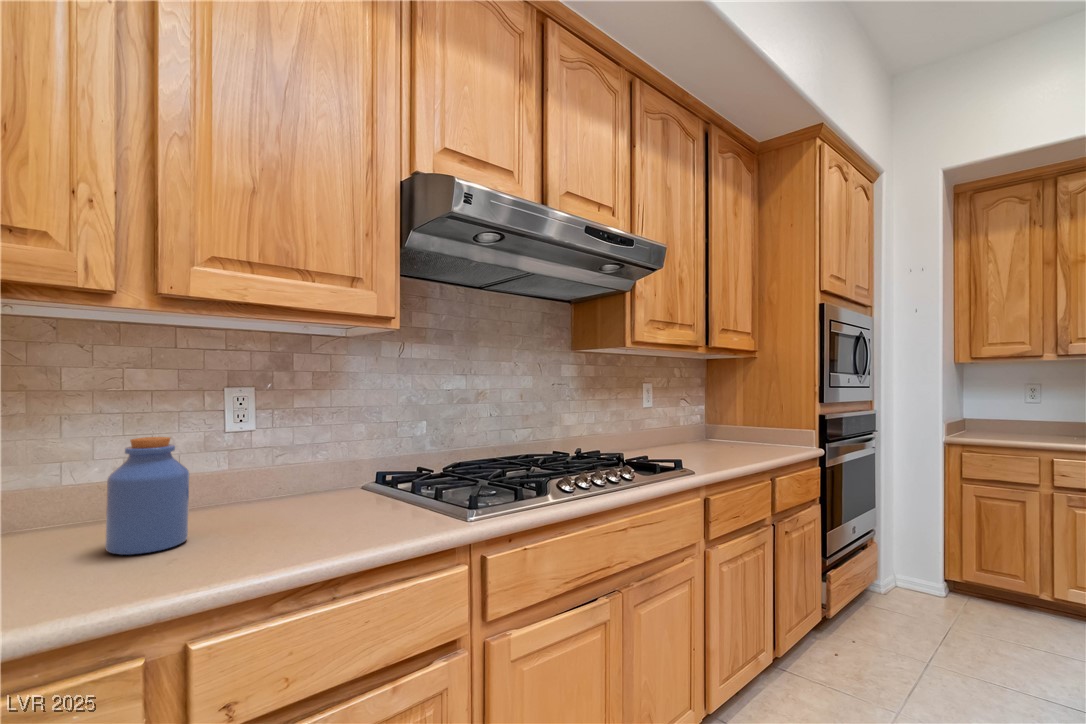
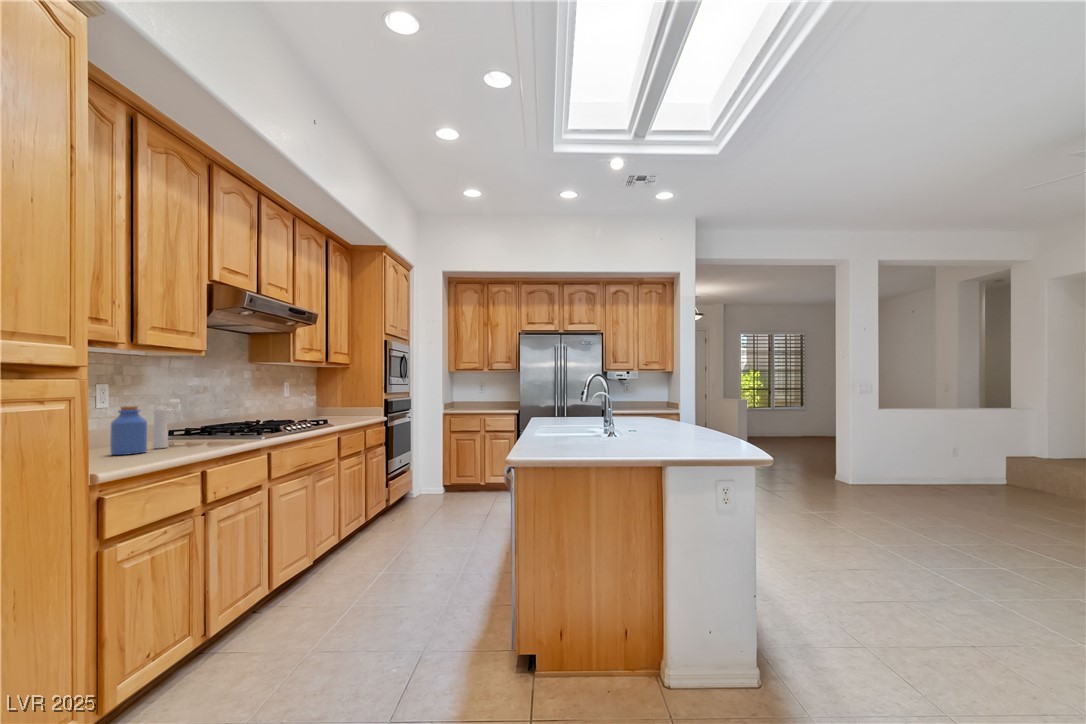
pepper mill: none [240,418,322,530] -> present [153,399,180,449]

